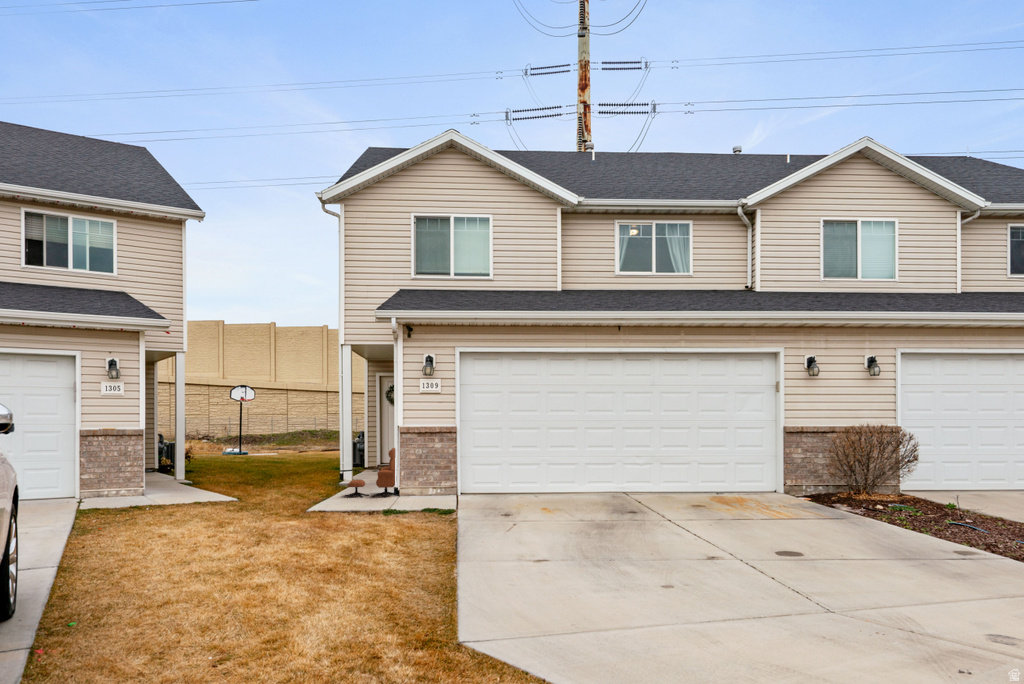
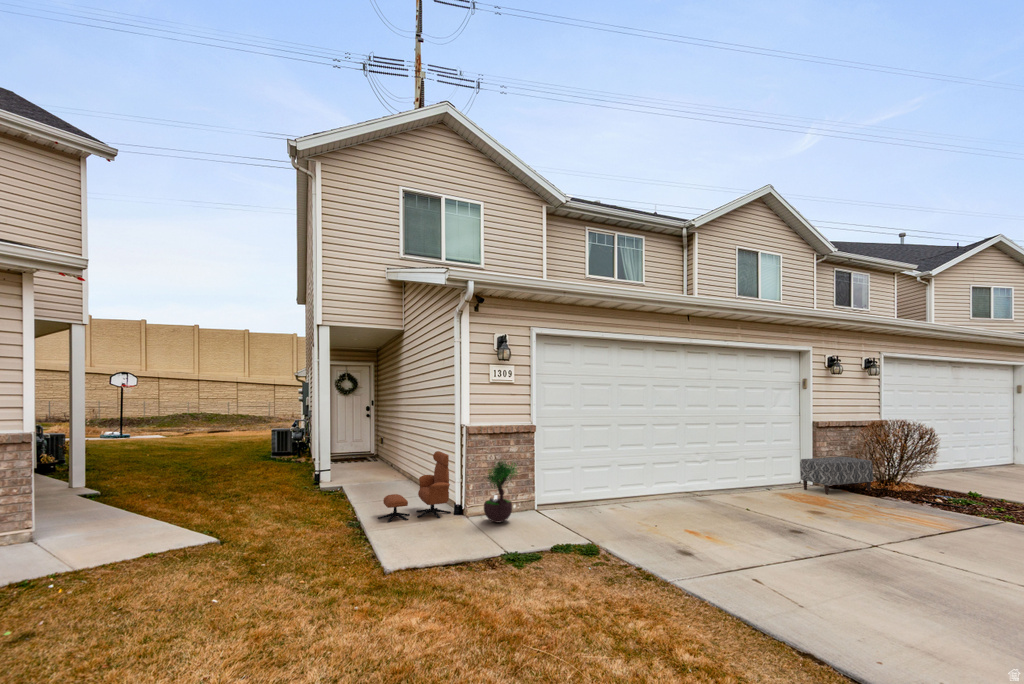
potted tree: none [404,449,434,501] -> present [484,461,517,523]
bench: none [759,465,835,500] -> present [800,457,873,495]

